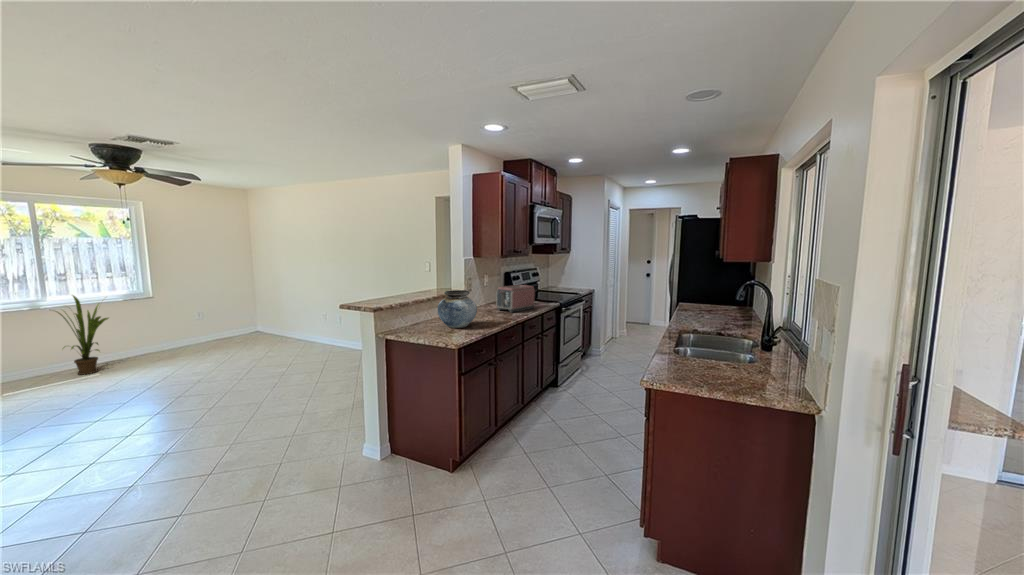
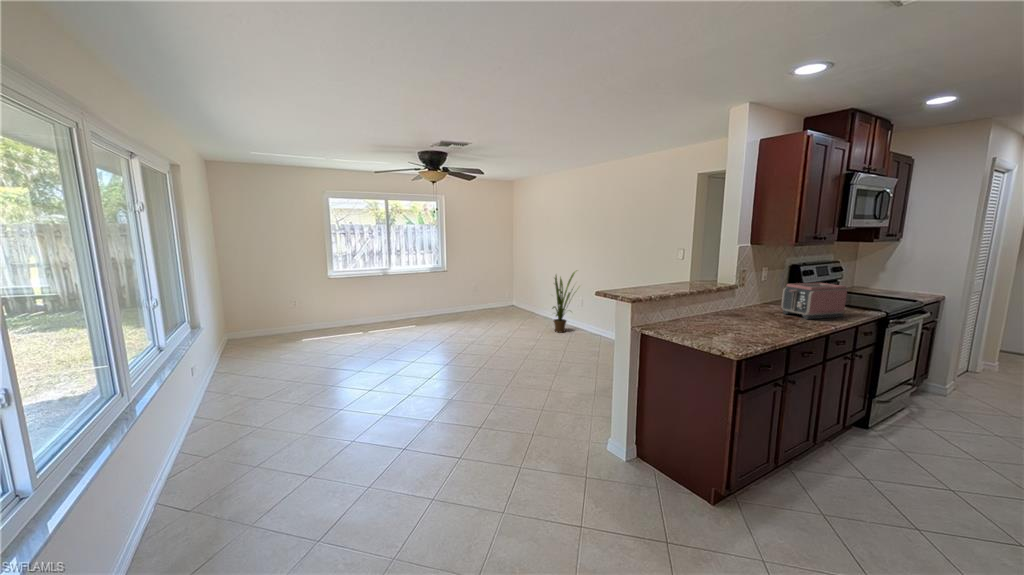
vase: present [438,290,477,328] -> none [706,285,762,333]
house plant: present [56,296,108,375] -> present [552,272,575,333]

